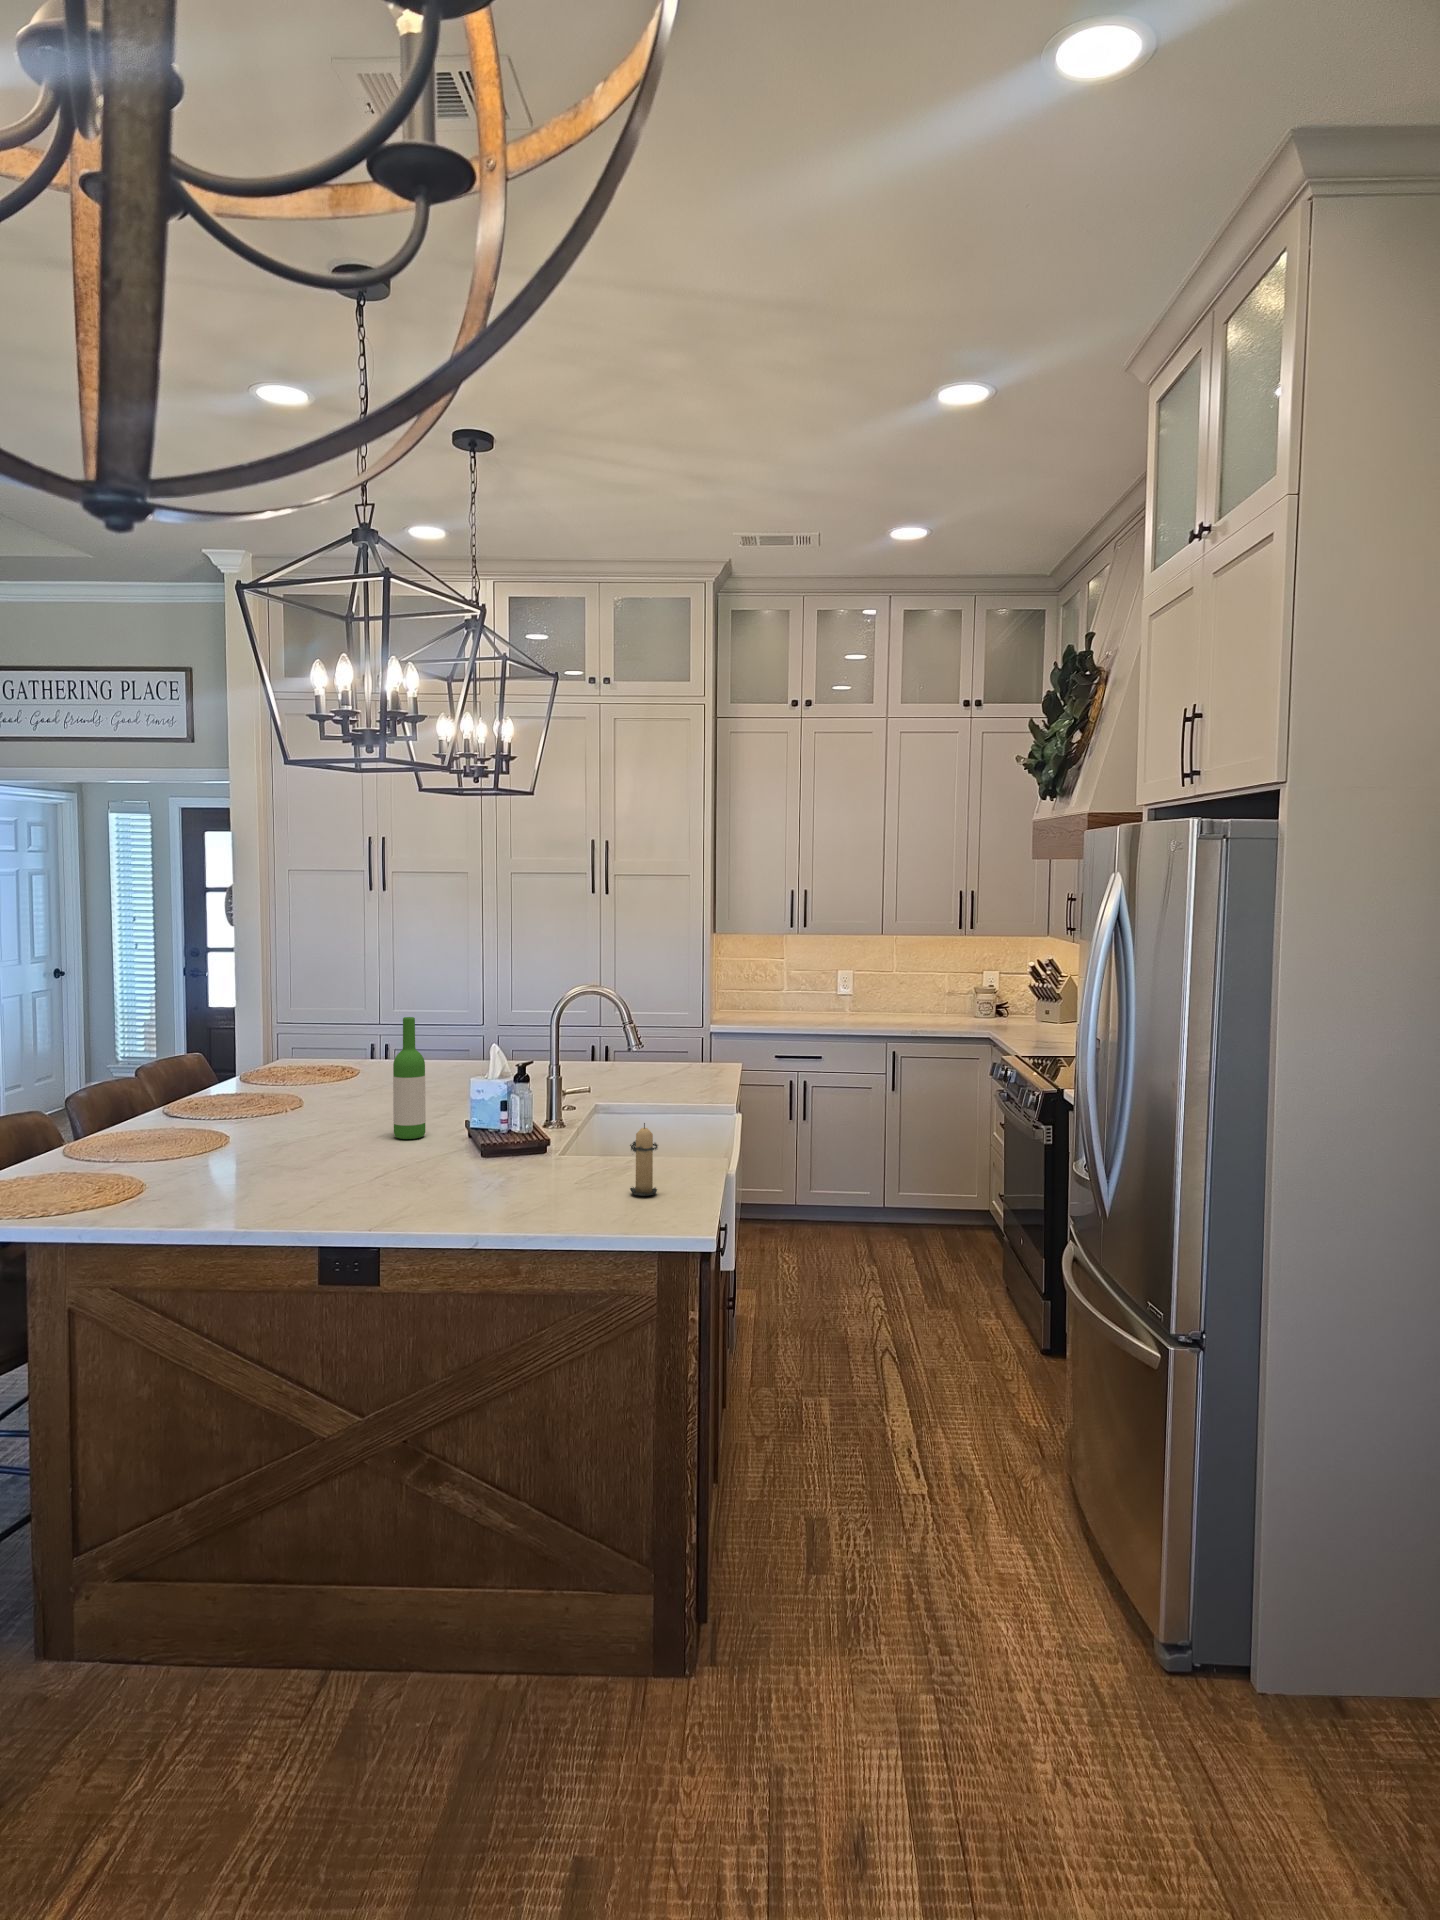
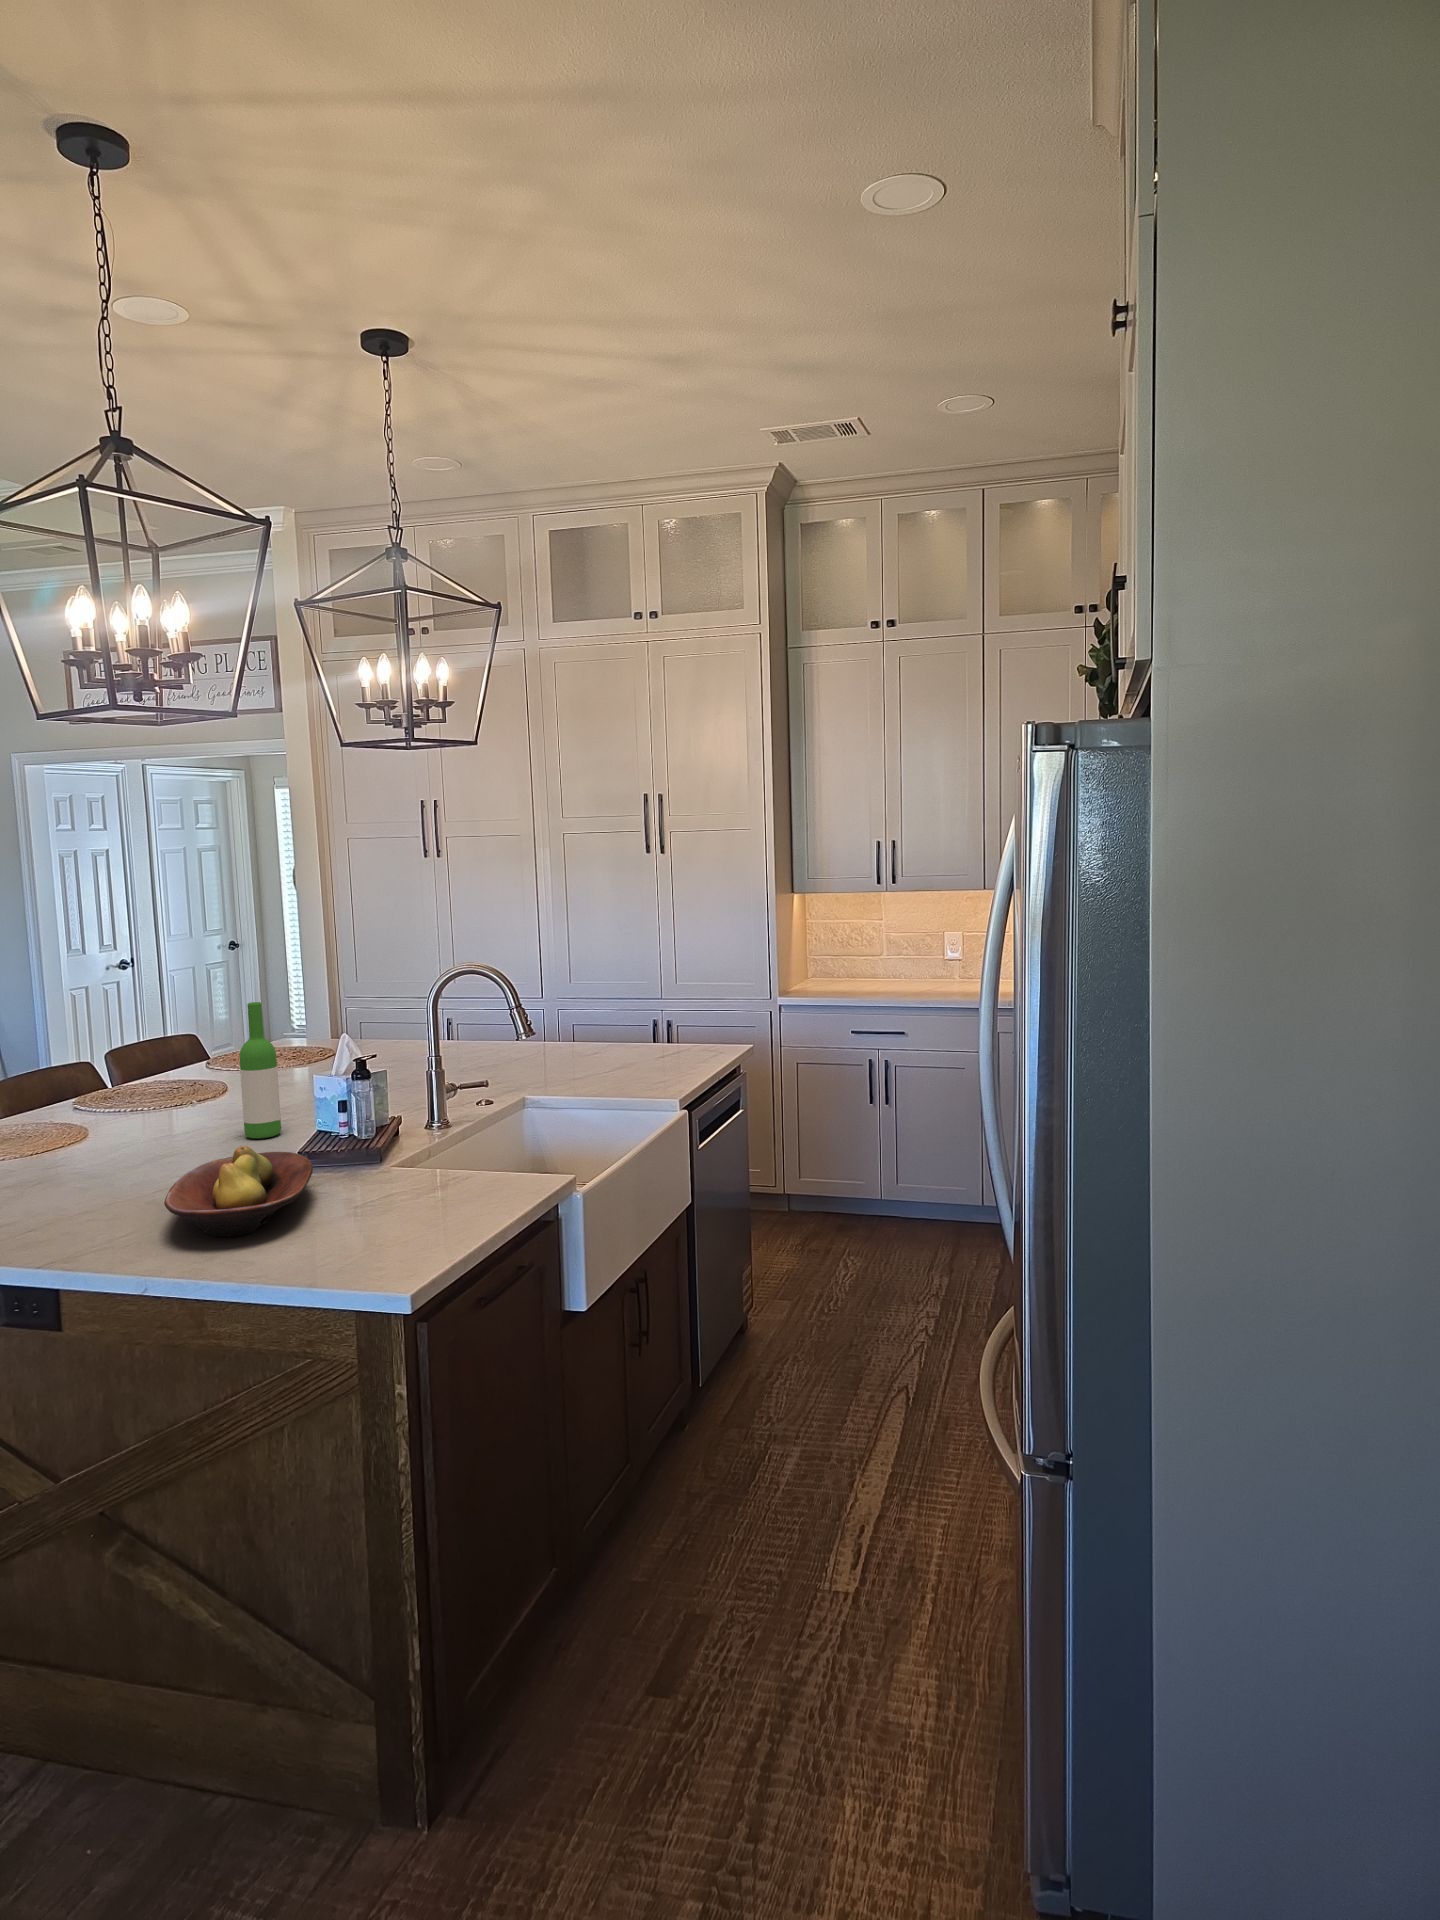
candle: present [630,1123,658,1196] -> none [380,1138,426,1229]
fruit bowl: none [430,1135,557,1206] -> present [164,1146,313,1237]

